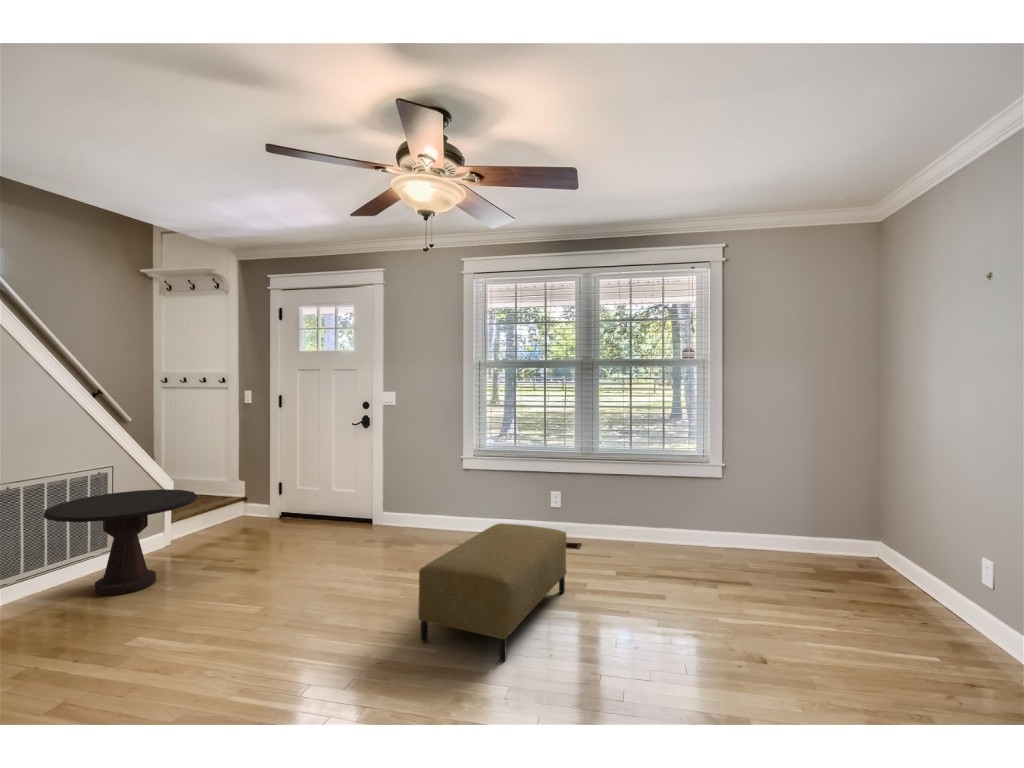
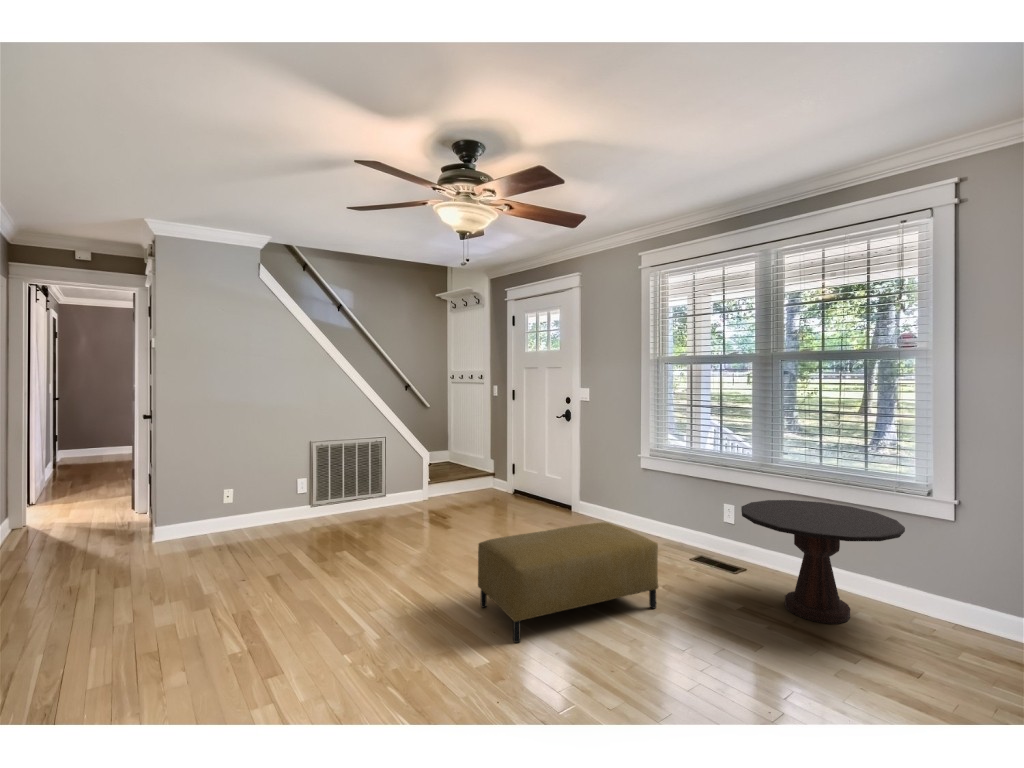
side table: present [44,489,197,596] -> present [741,500,905,624]

